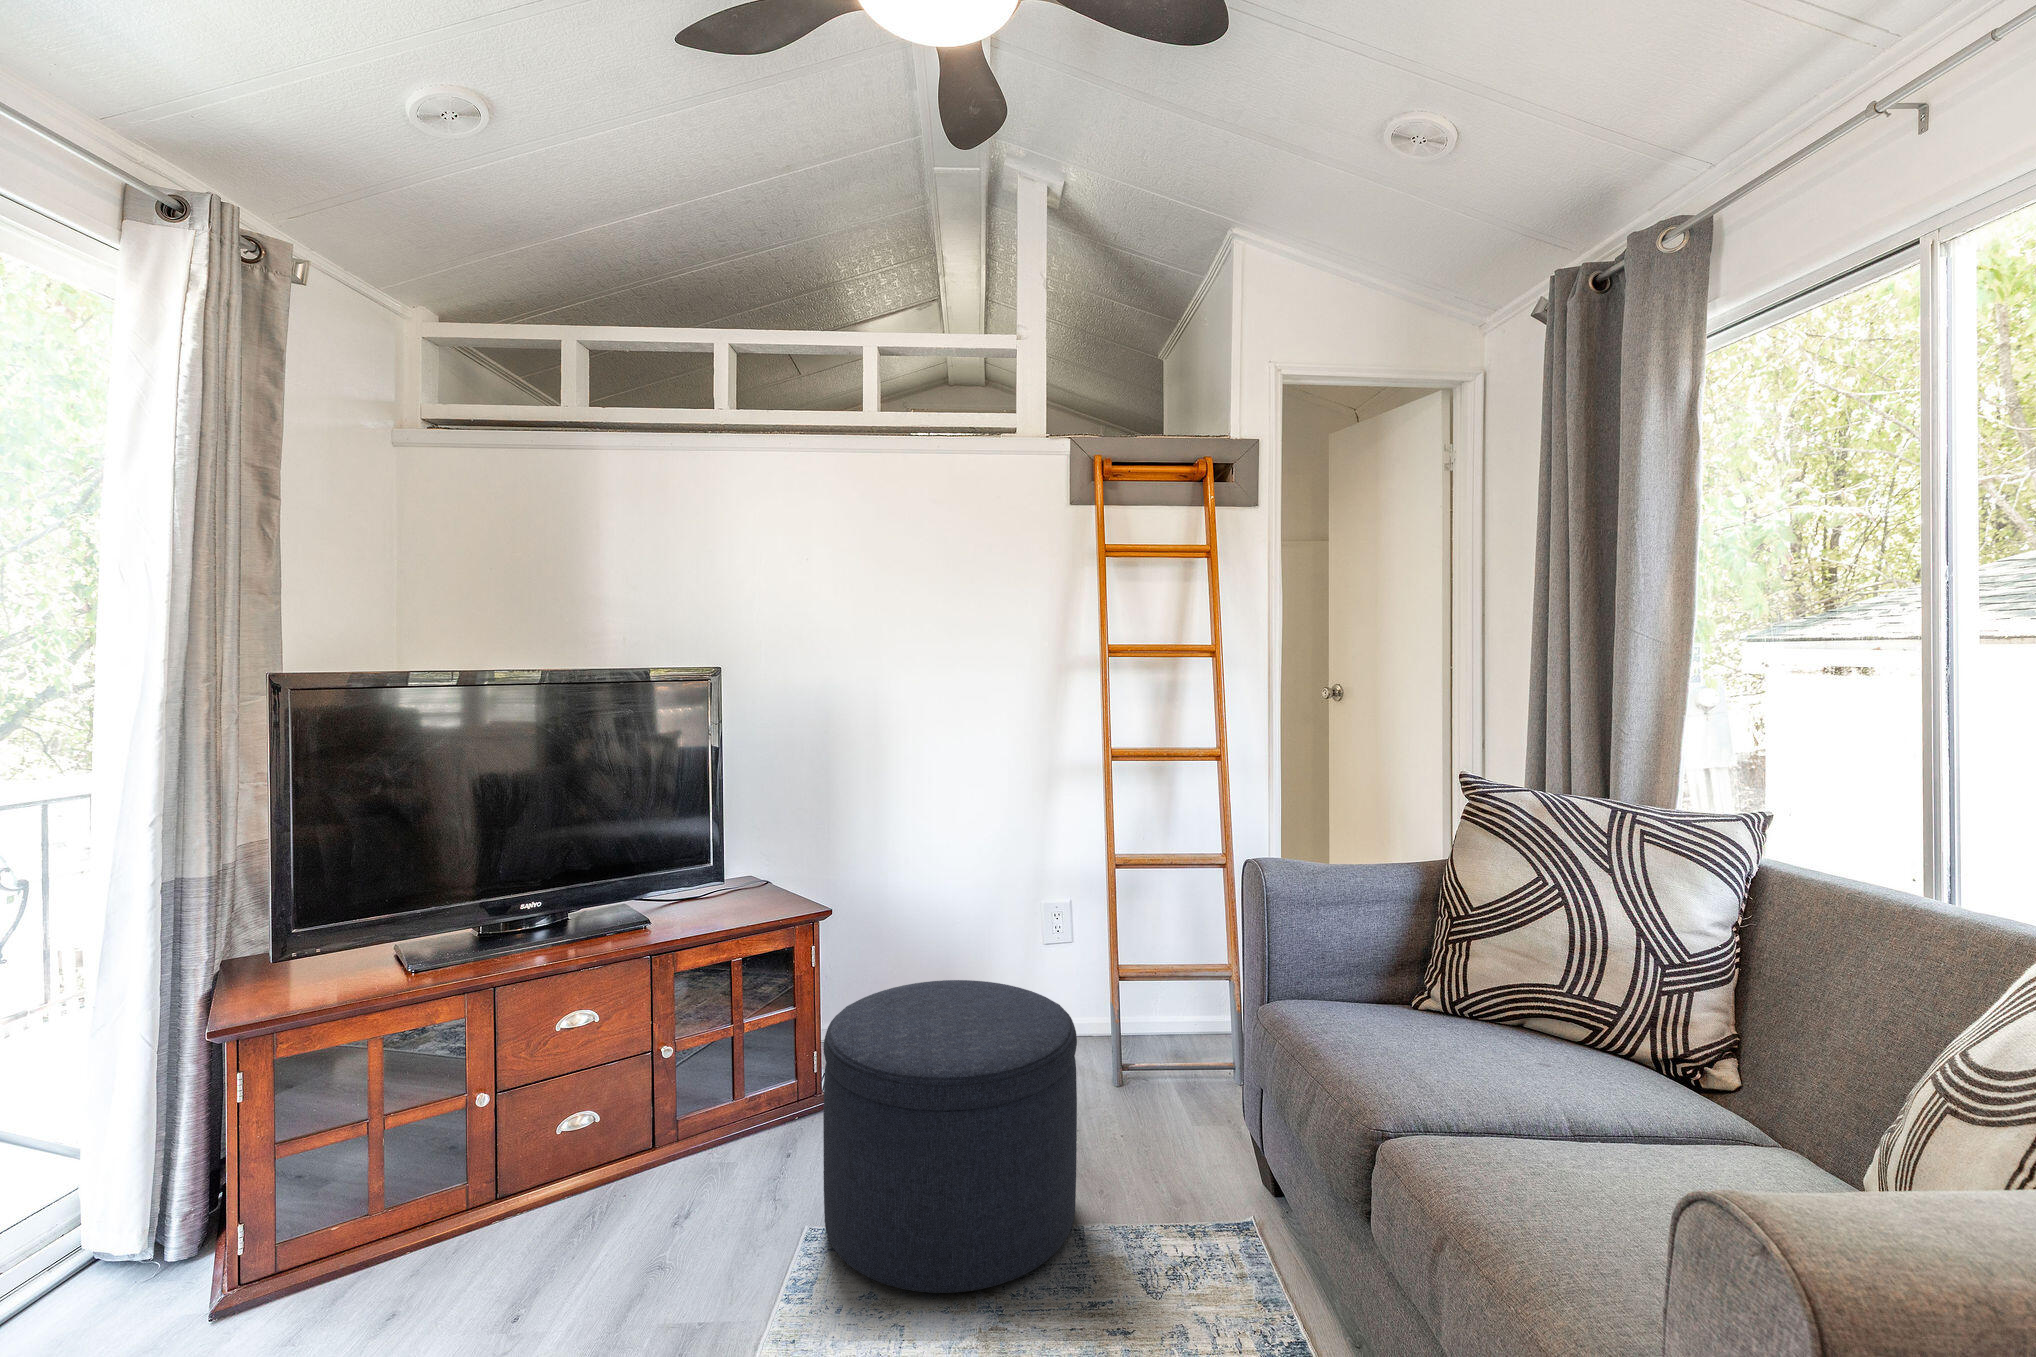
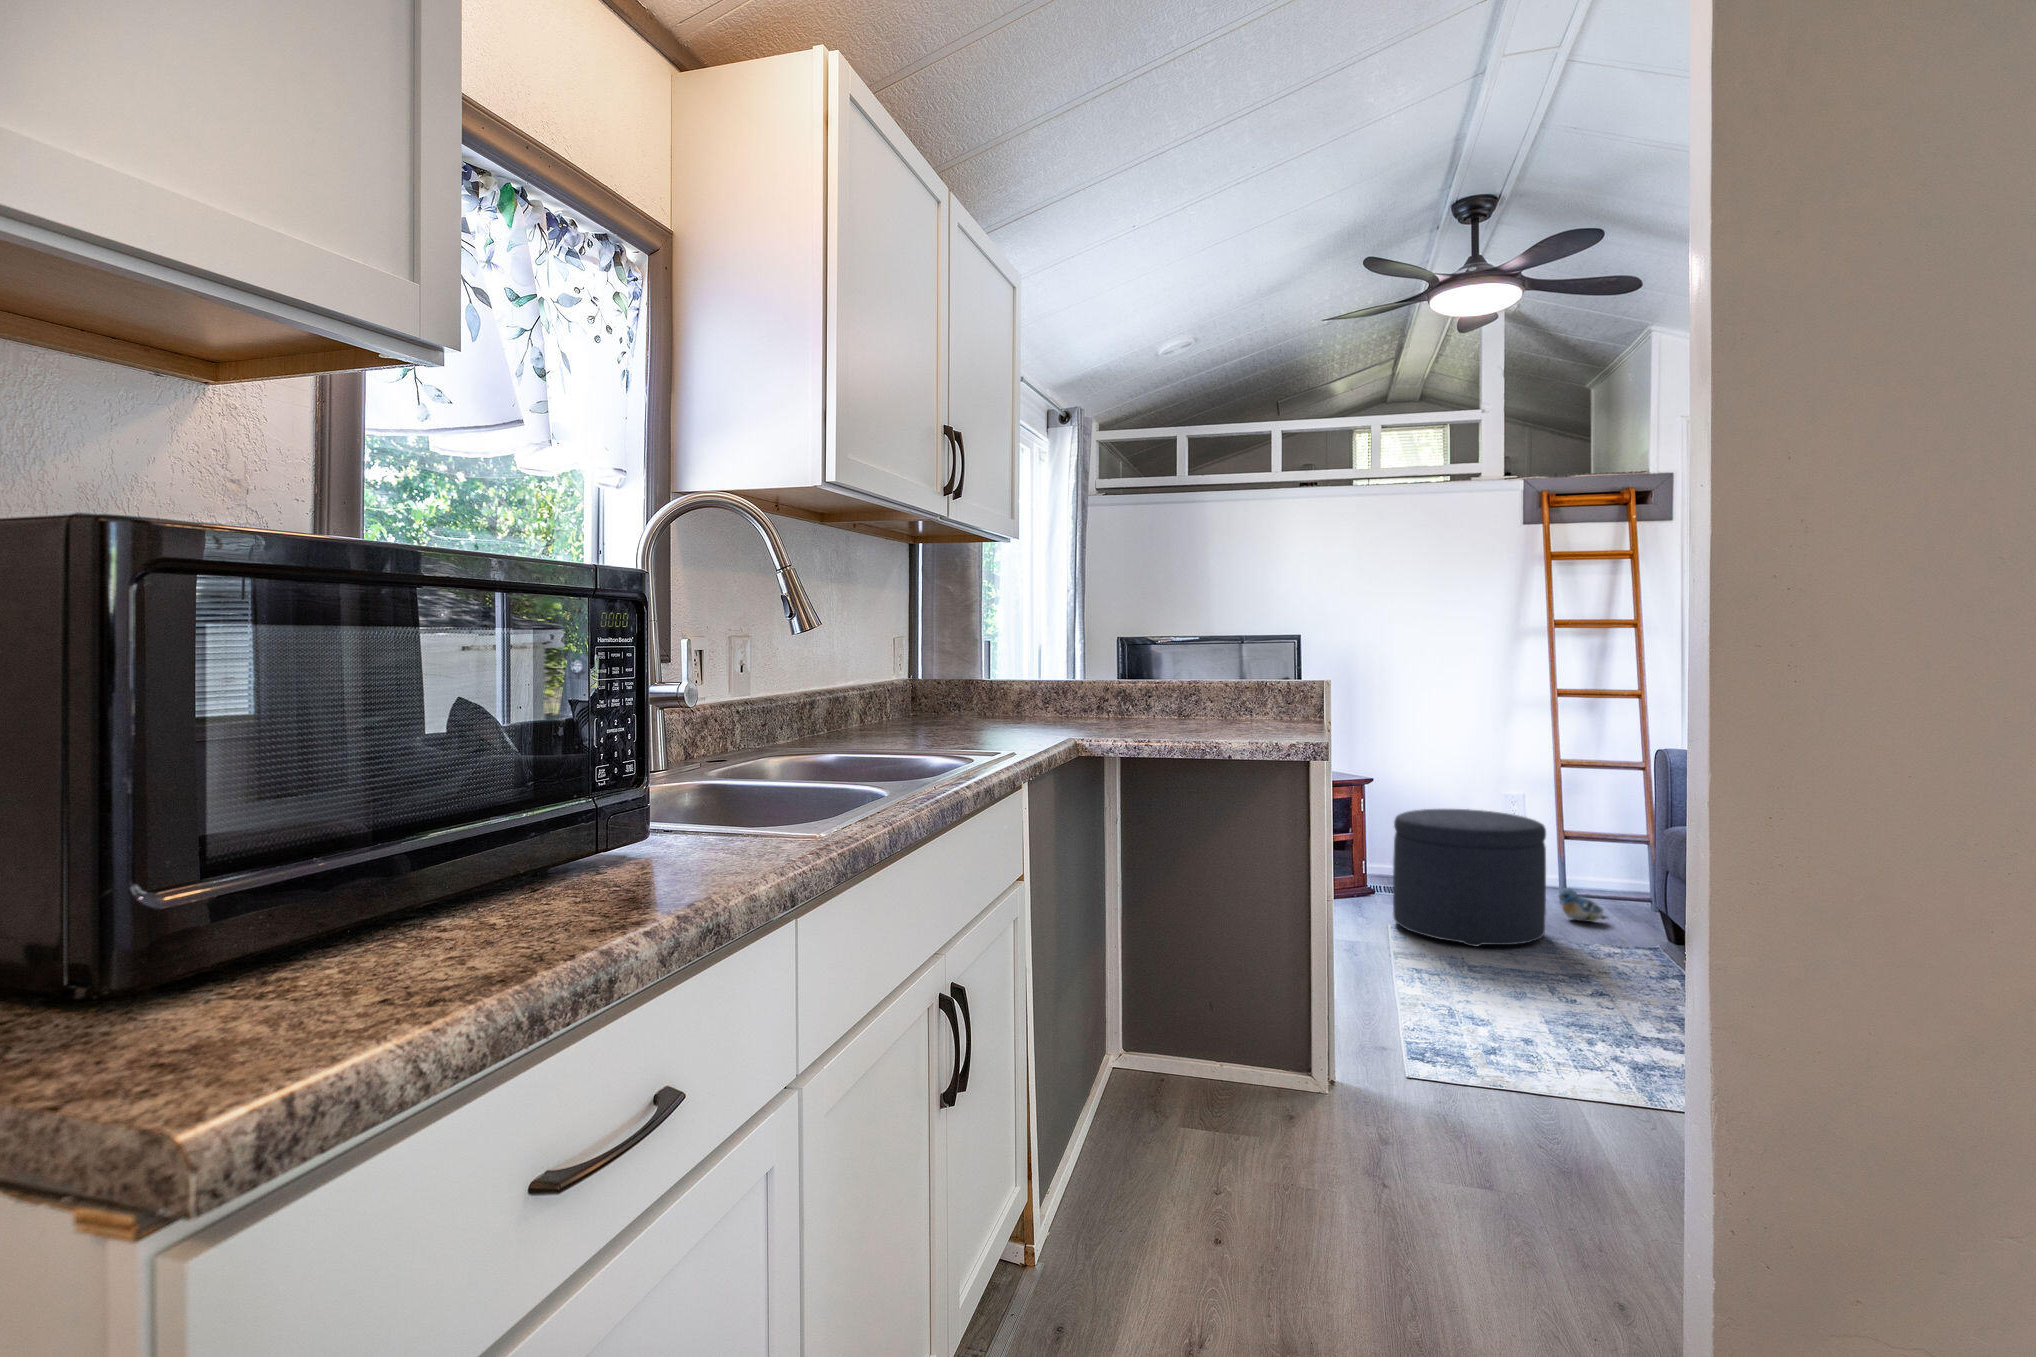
plush toy: none [1104,1091,1176,1146] -> present [1559,888,1607,921]

